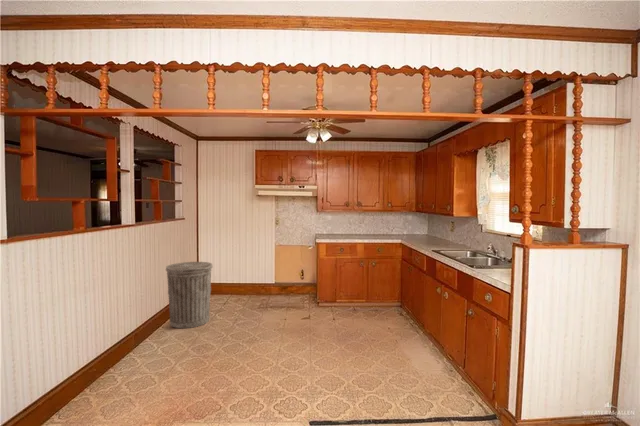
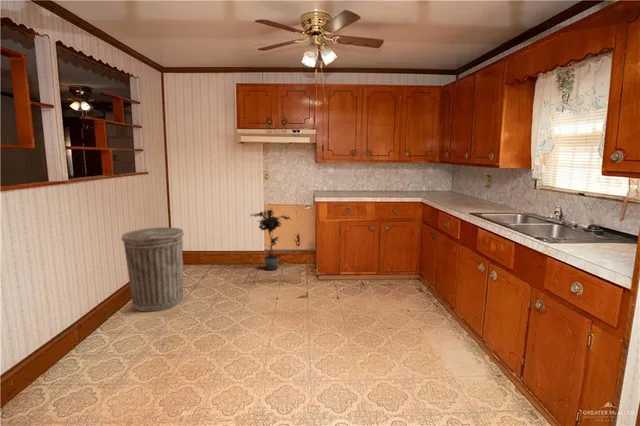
potted plant: none [263,246,297,299] -> present [250,209,290,270]

